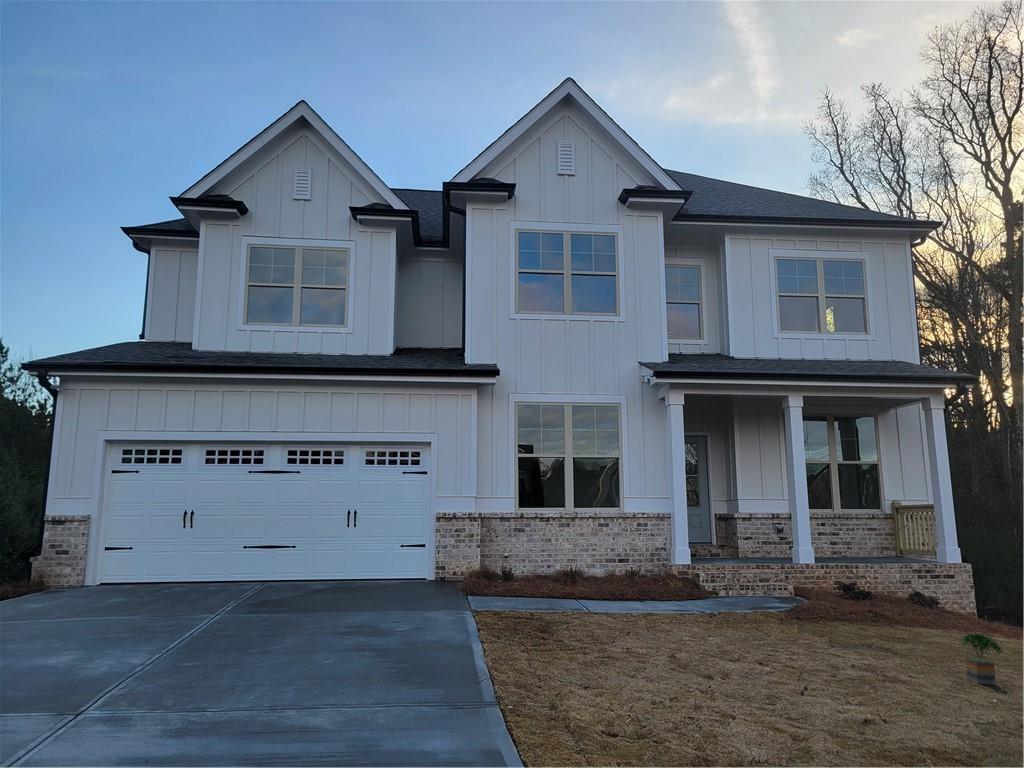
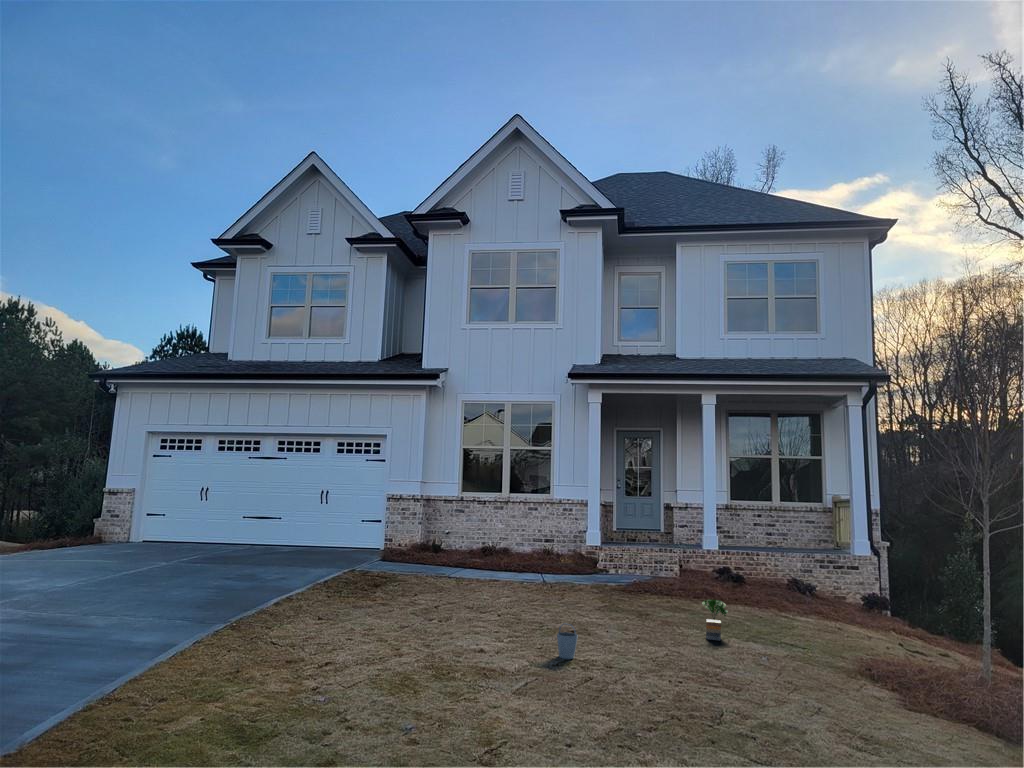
bucket: none [933,694,968,746] -> present [557,623,578,659]

